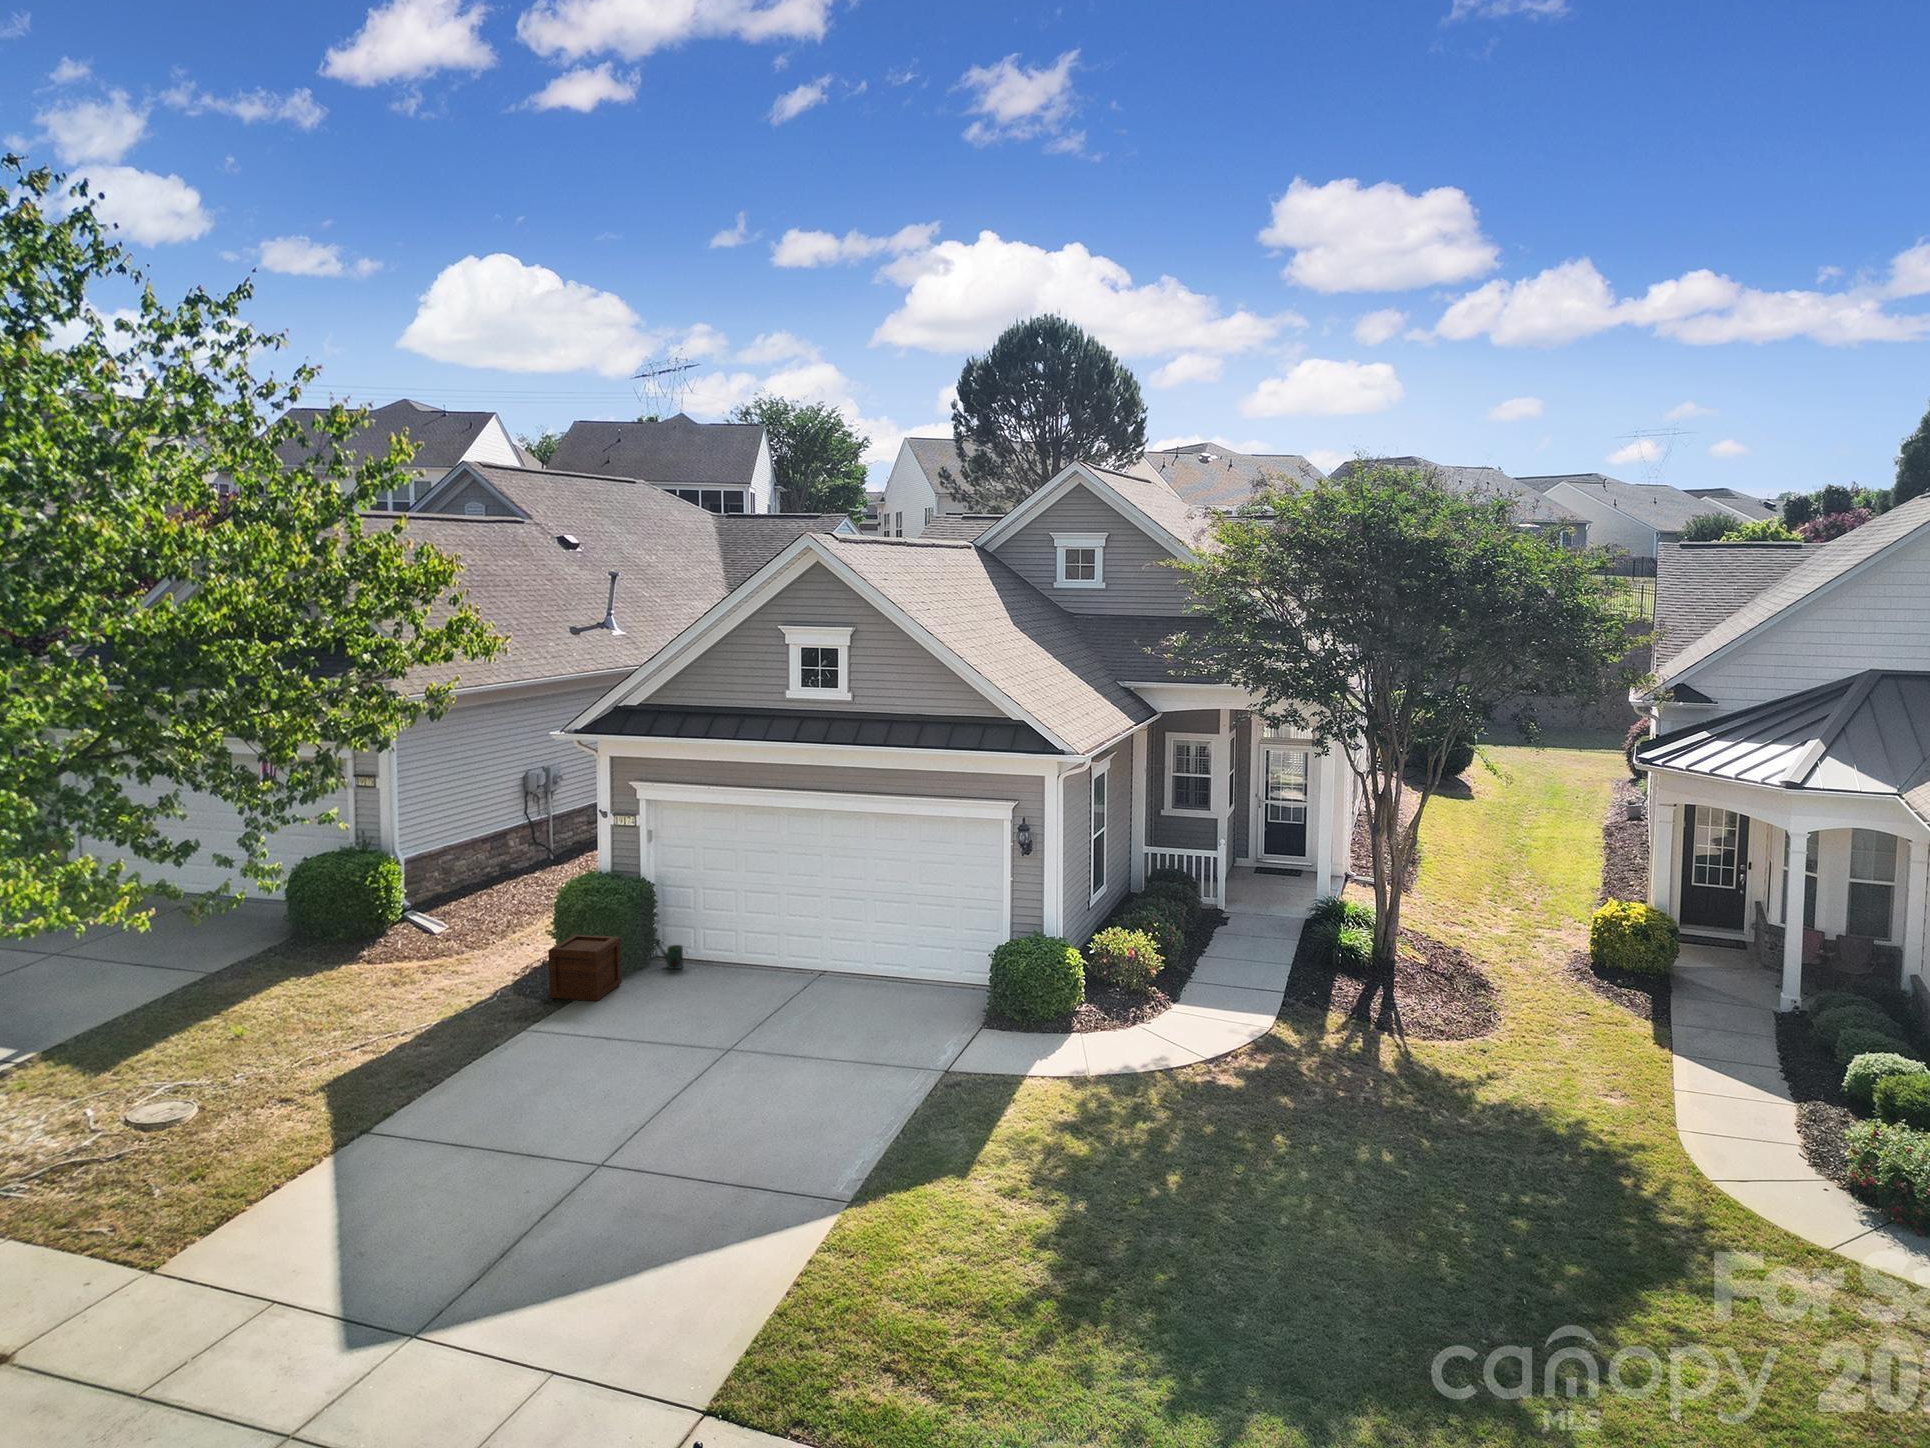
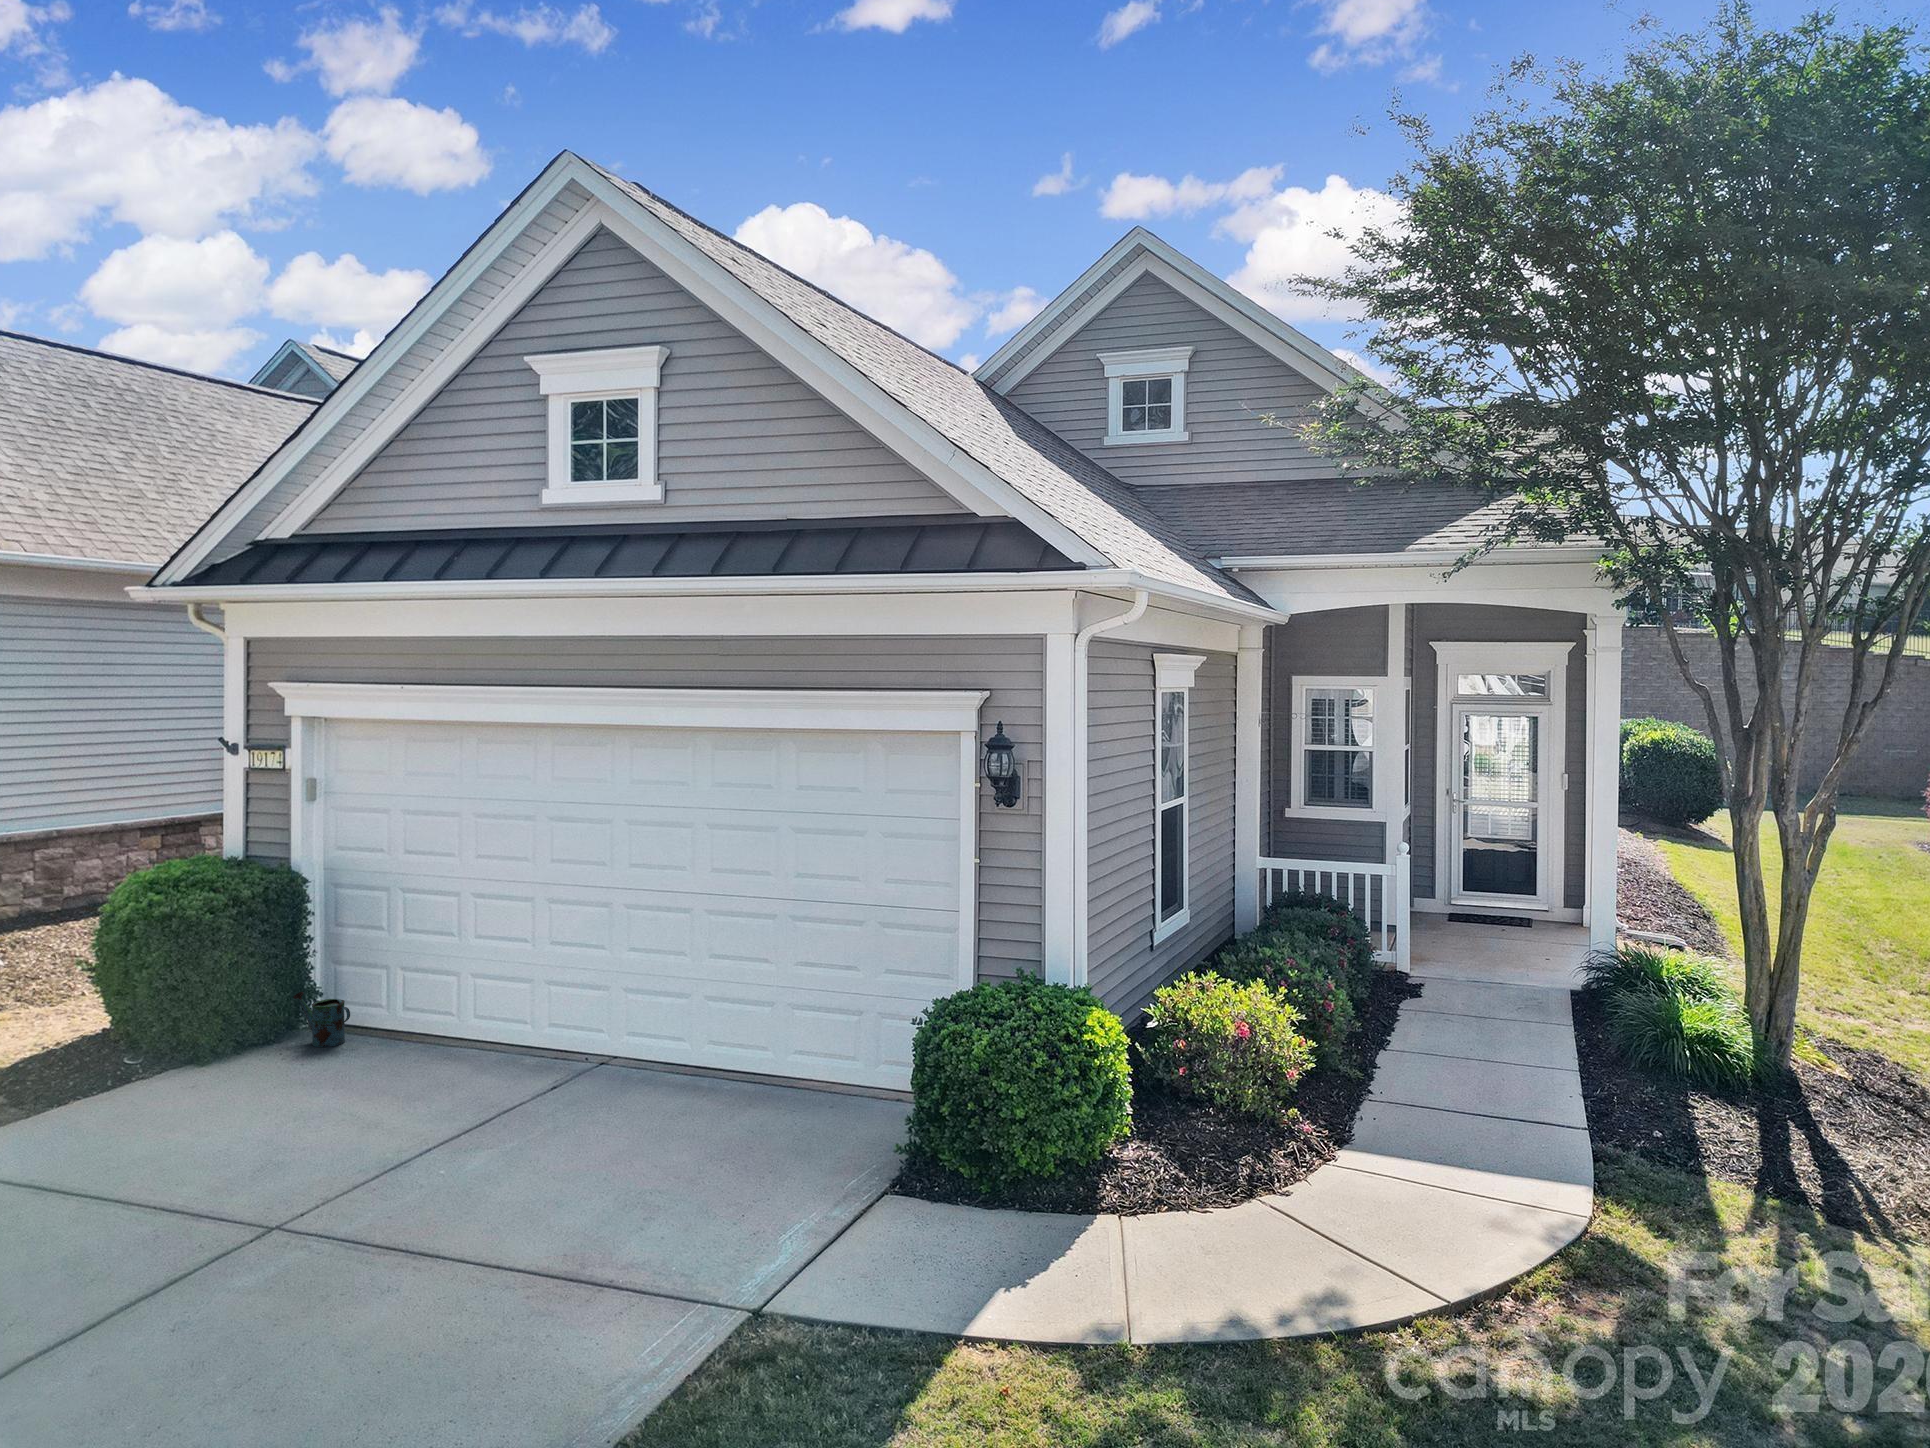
wooden crate: present [548,935,621,1001] -> none [17,967,190,1103]

